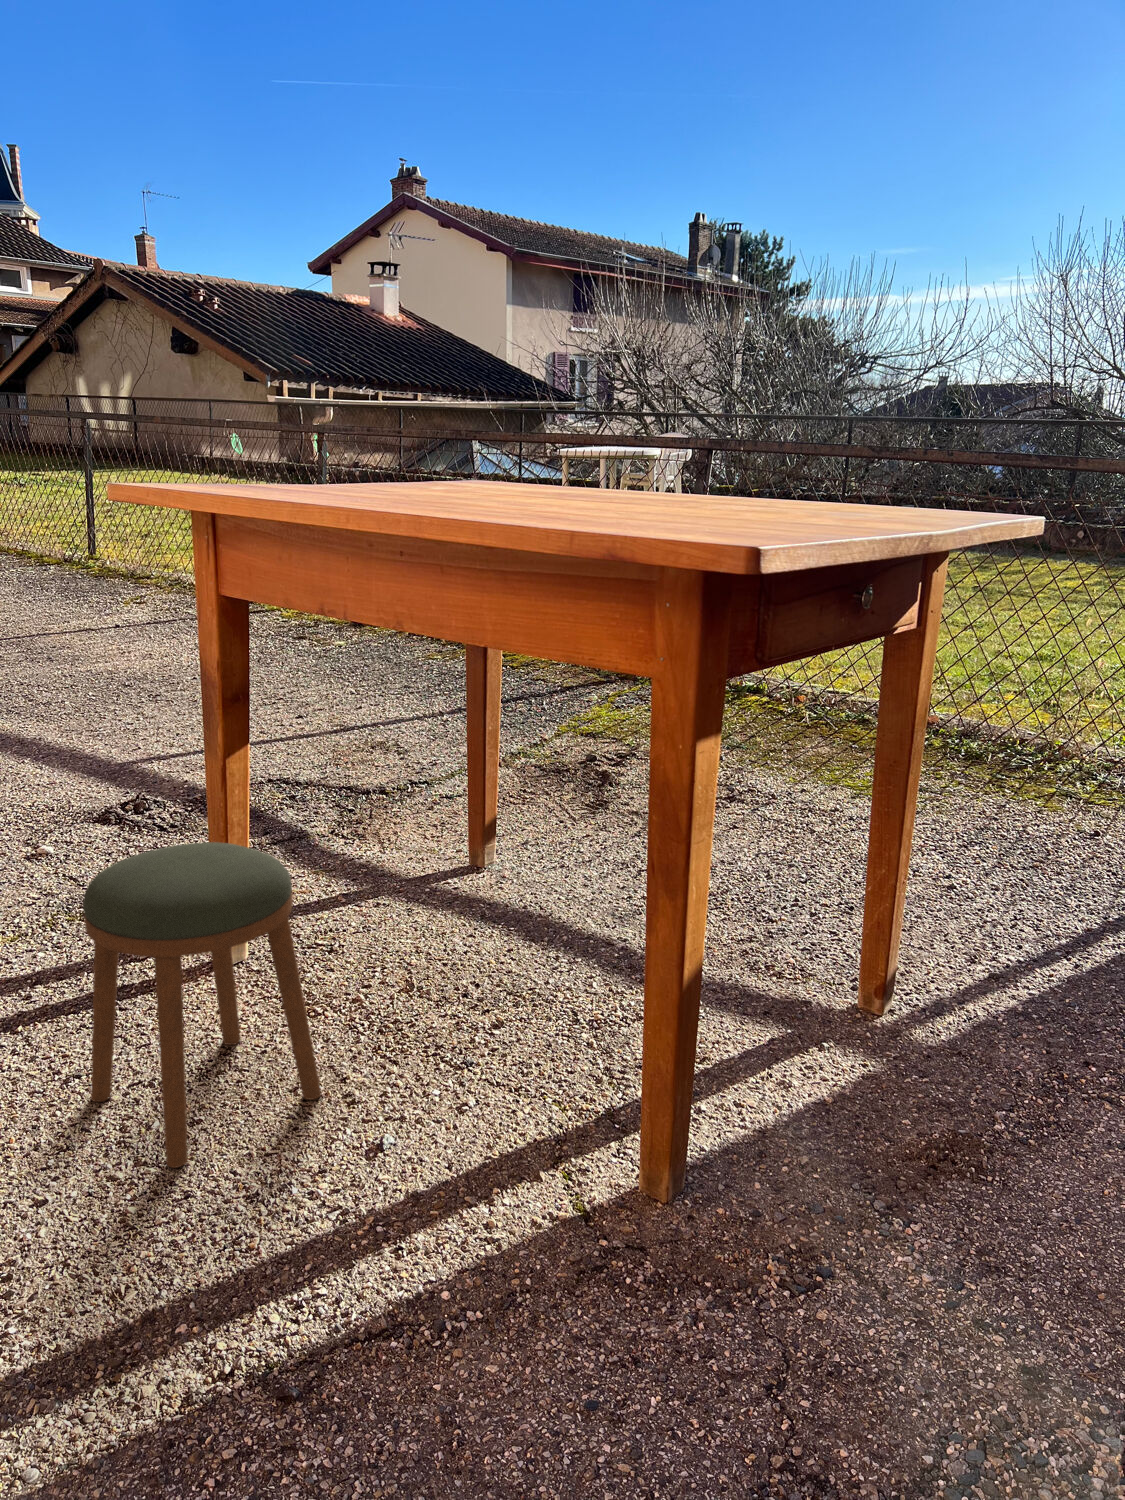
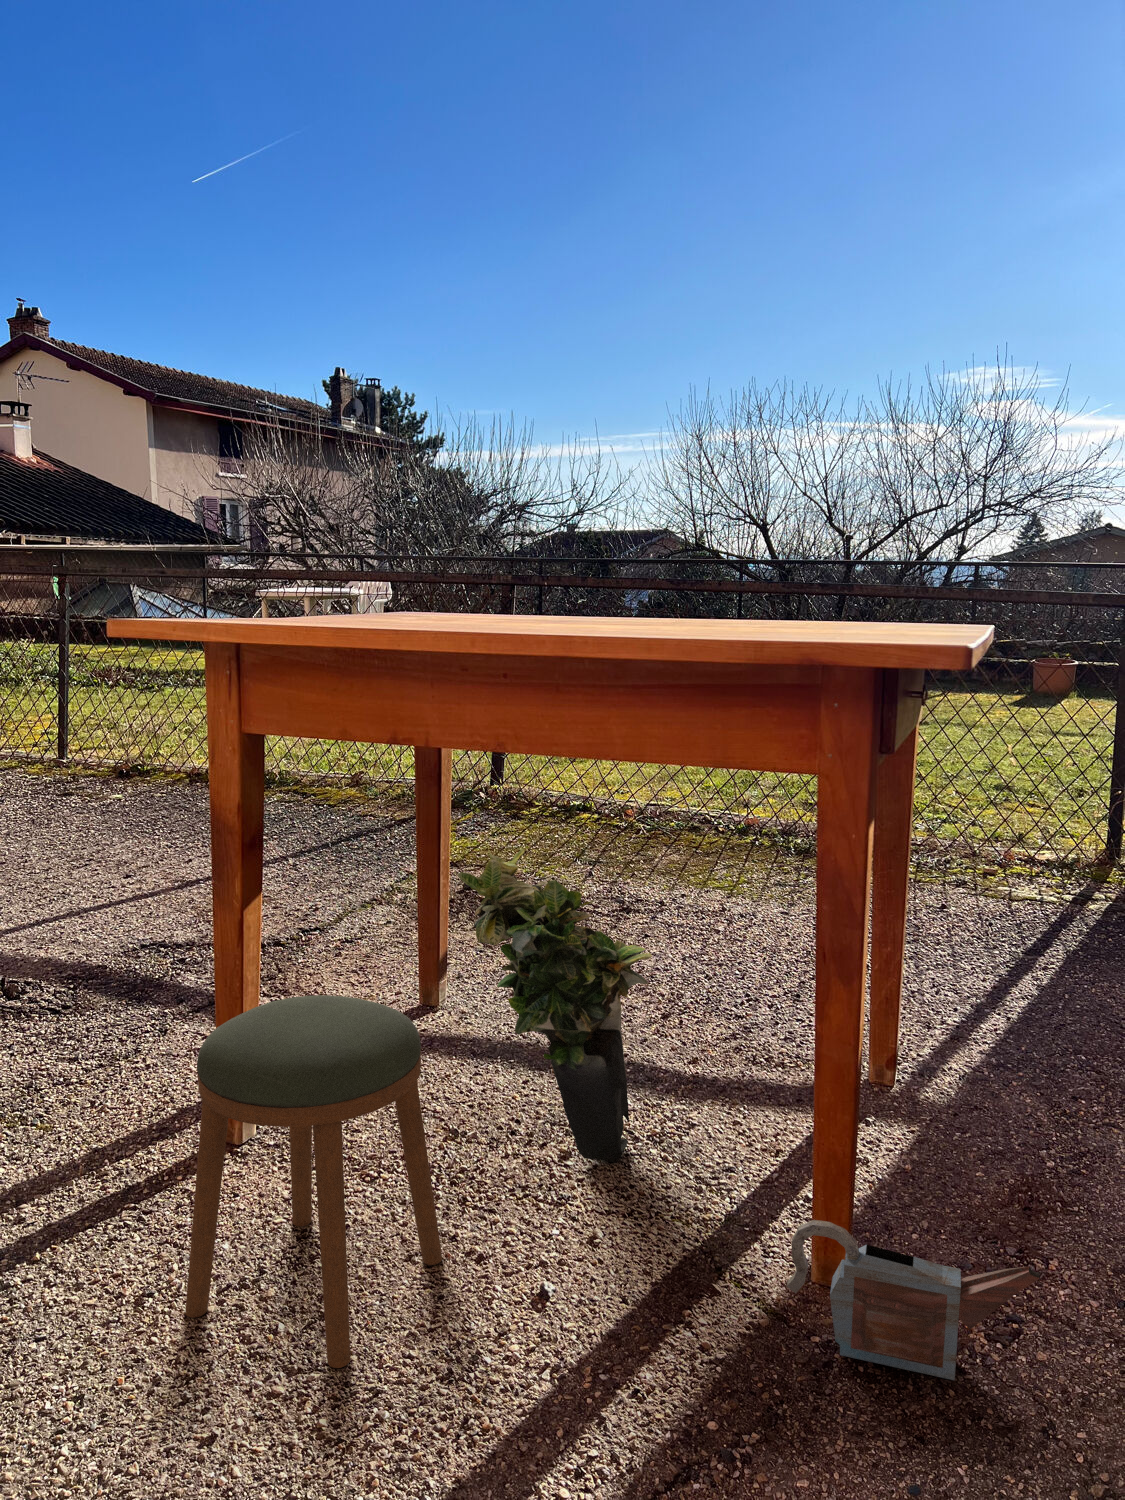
potted plant: none [393,726,584,1042] -> present [457,848,652,1162]
watering can: none [574,1128,794,1314] -> present [787,1220,1040,1380]

